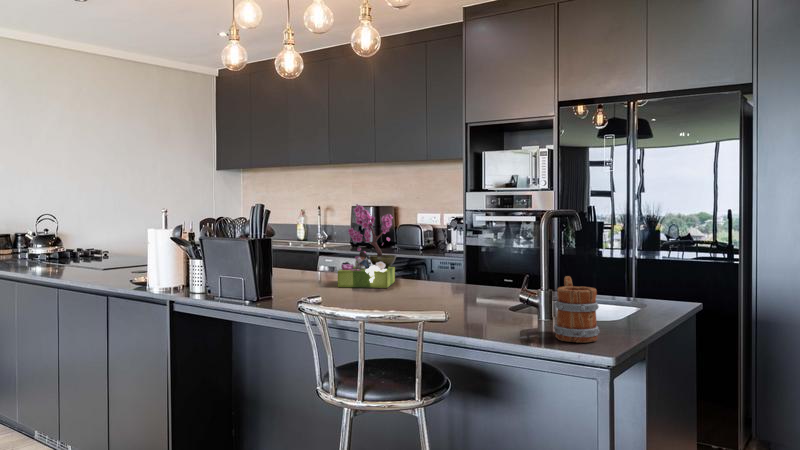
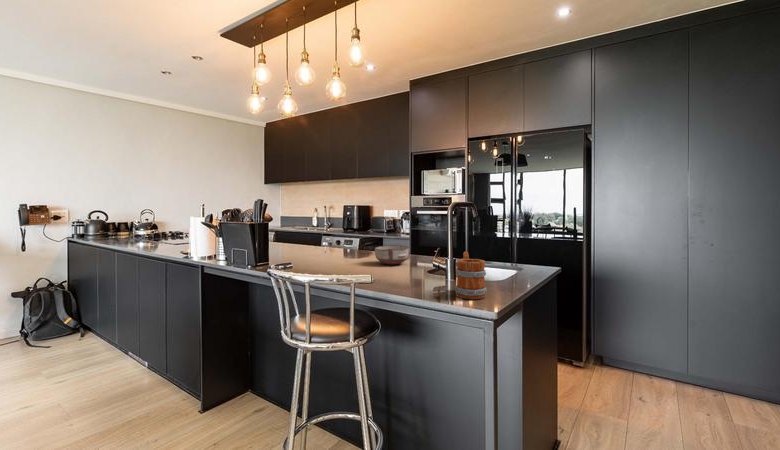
flower arrangement: present [338,204,396,288] -> none [322,202,361,257]
ceramic bowl: none [423,269,476,298] -> present [375,245,410,265]

